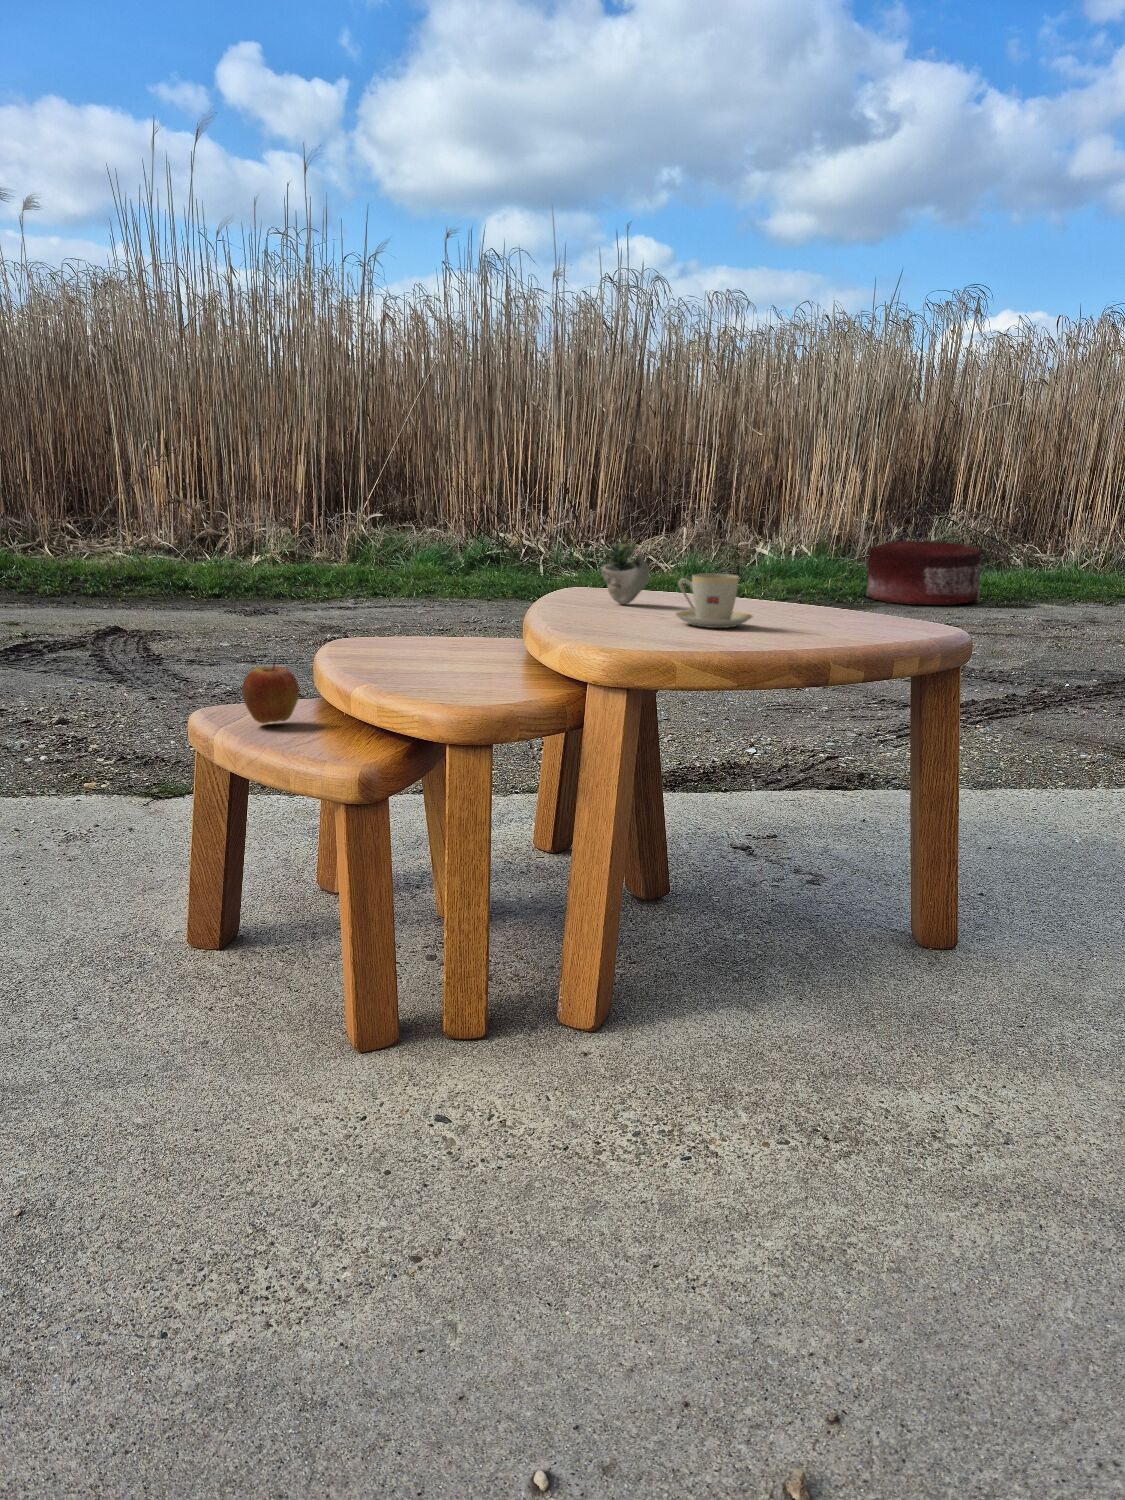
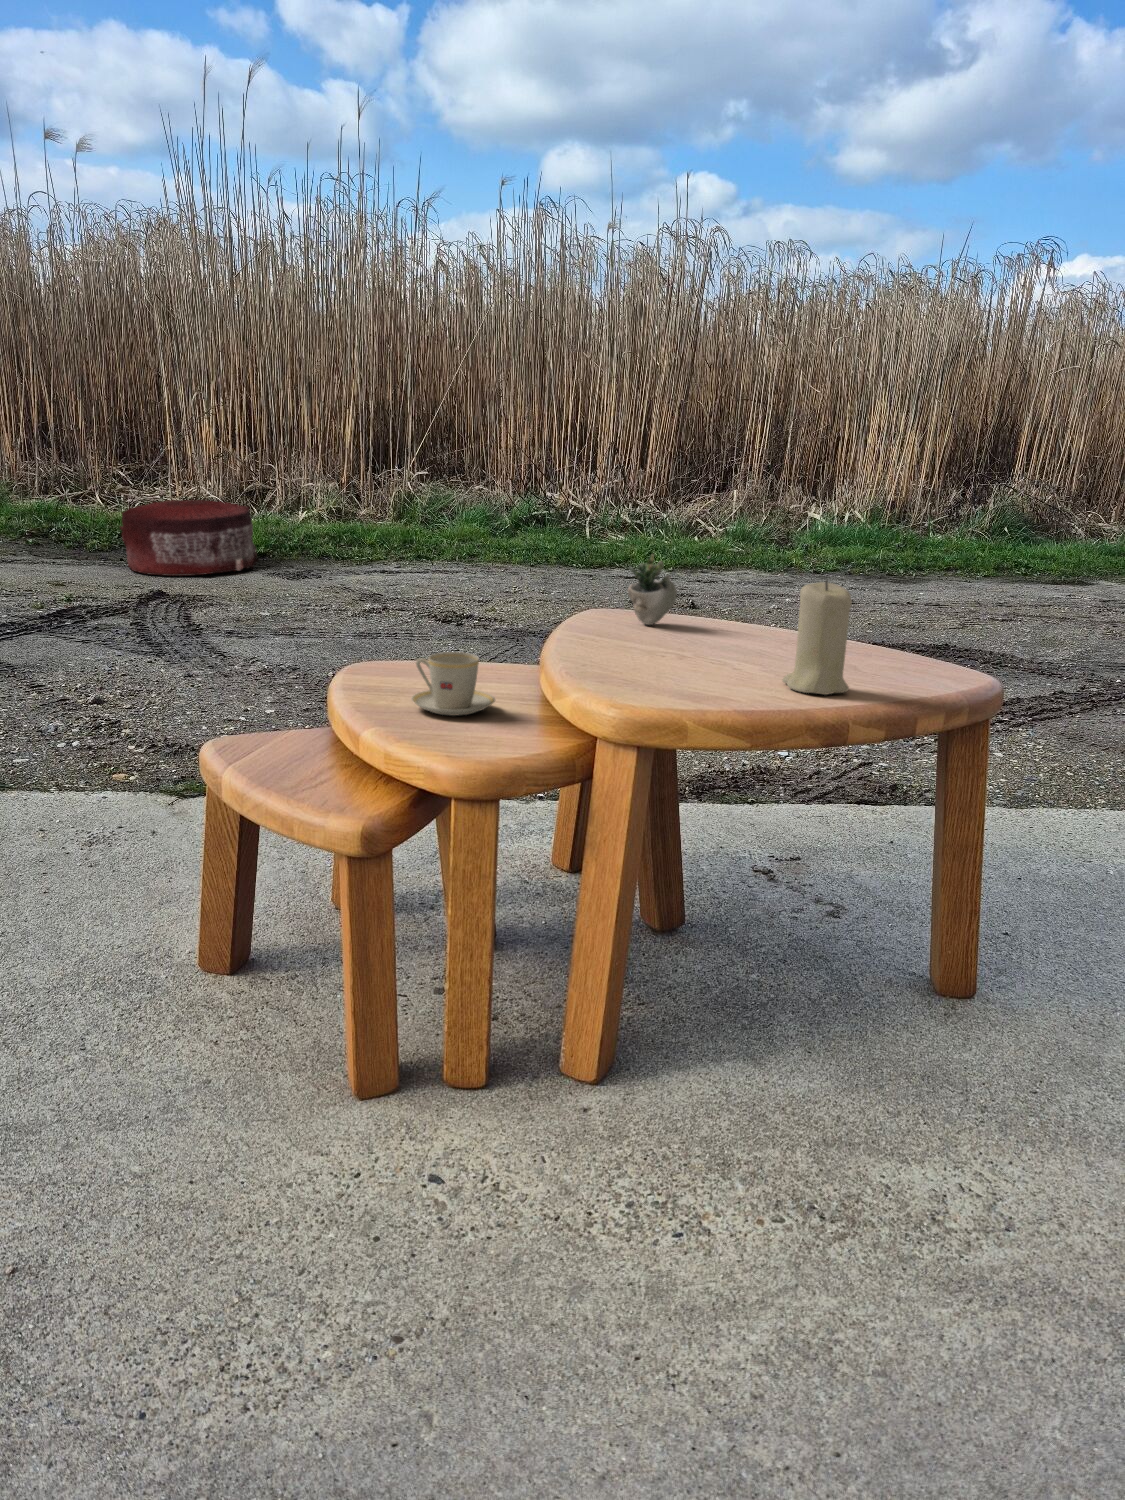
candle: none [761,534,826,645] -> present [783,580,852,695]
pouf: present [867,540,982,605] -> present [120,500,259,576]
teacup: present [676,574,752,628] -> present [412,652,495,716]
apple: present [242,658,299,724] -> none [255,689,312,754]

